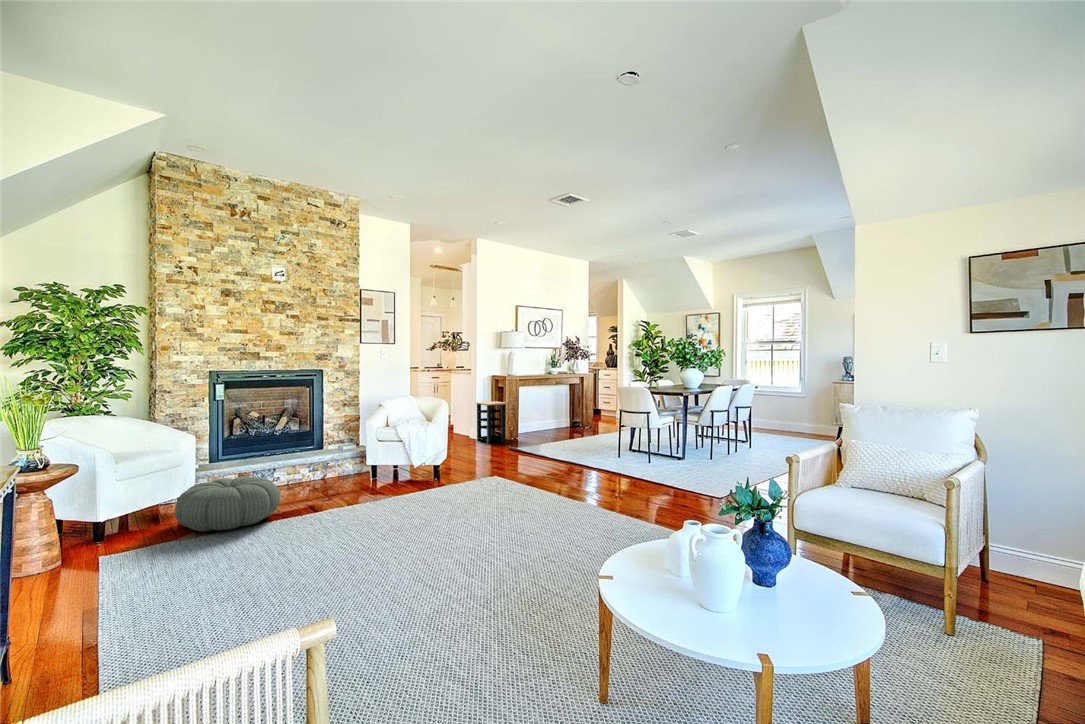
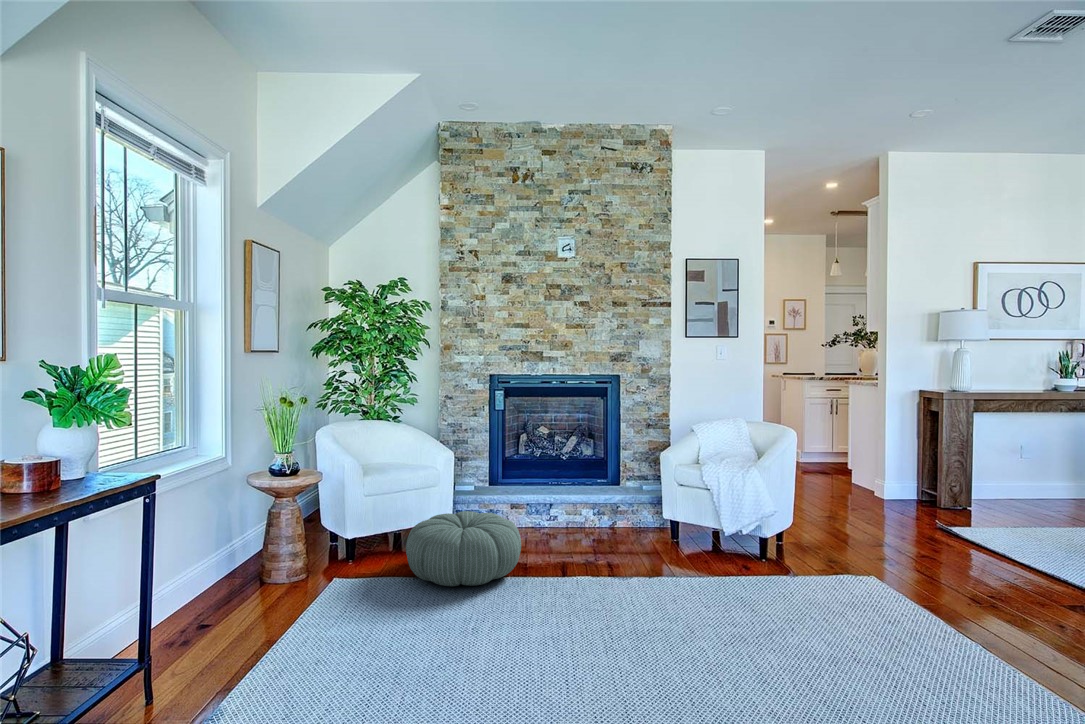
side table: present [476,401,508,444] -> none [882,435,948,511]

